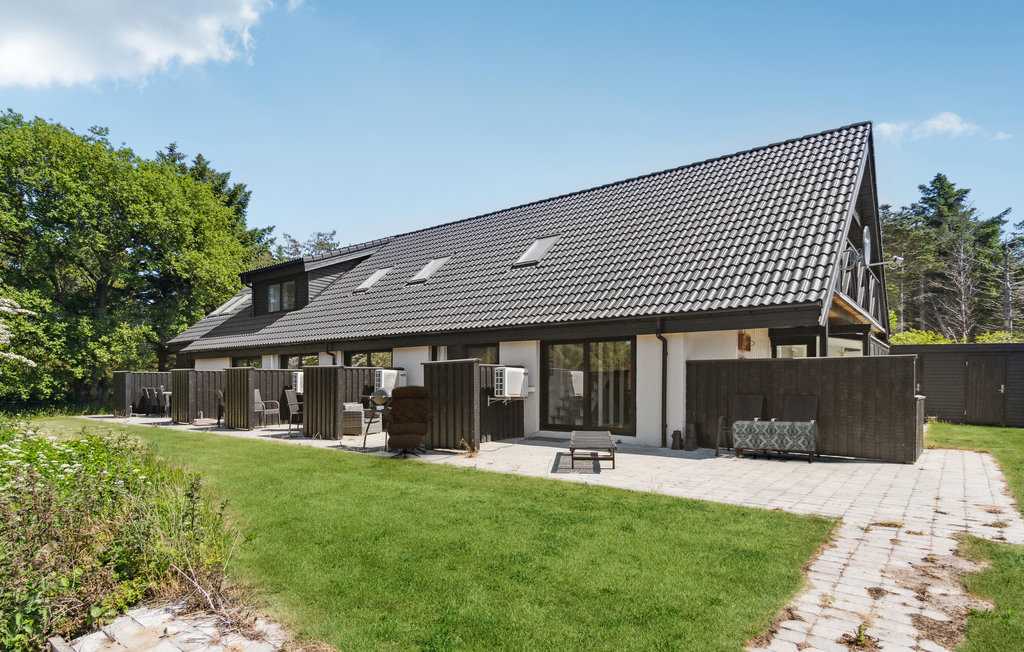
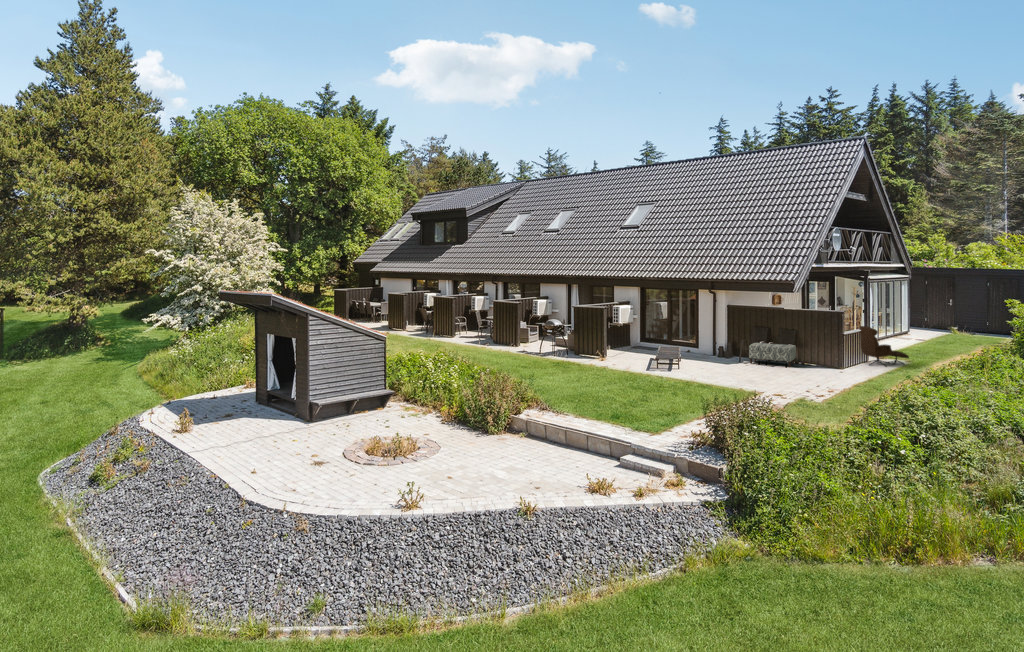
lounge chair: present [383,386,436,459] -> present [859,326,909,366]

